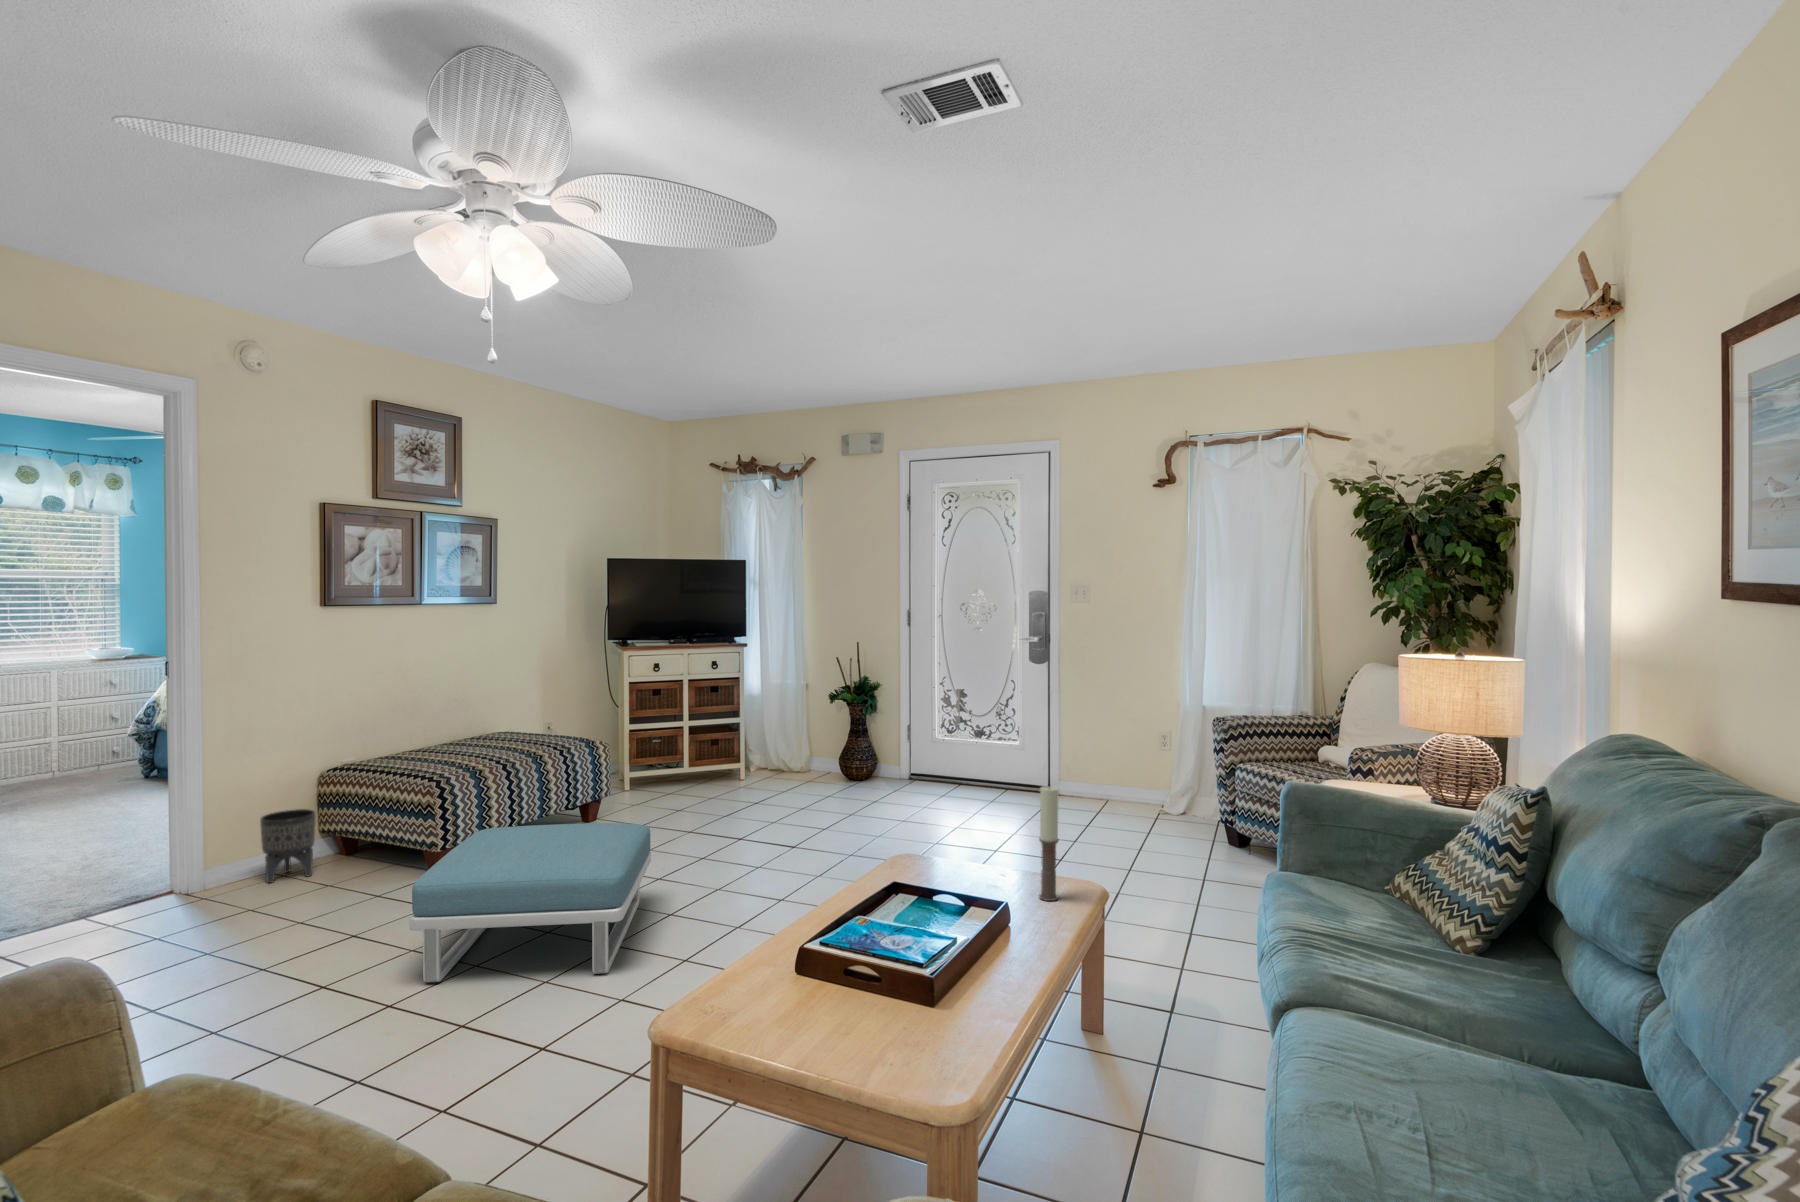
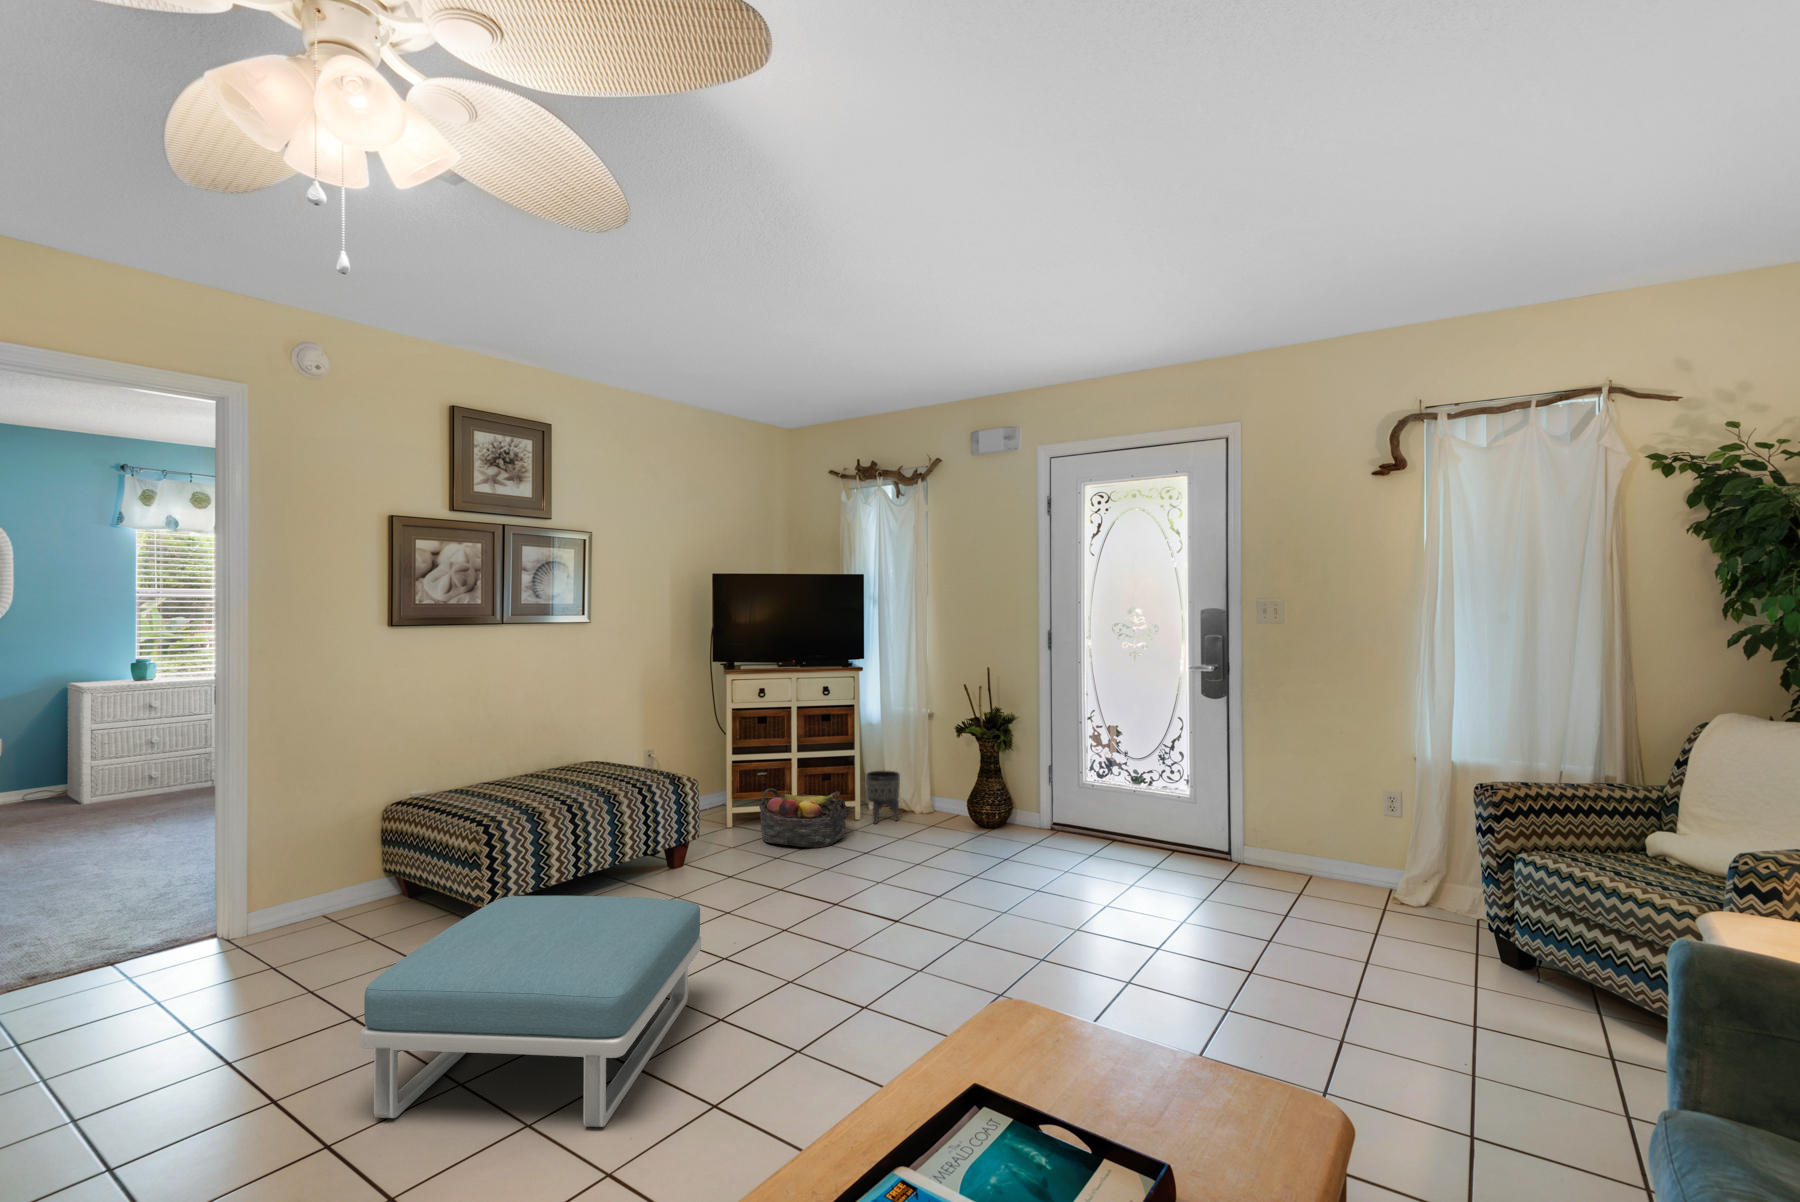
basket: none [656,750,735,800] -> present [759,789,847,848]
candle: present [1039,786,1059,901] -> none [1236,944,1273,1159]
planter: present [260,809,316,883] -> present [866,771,900,824]

